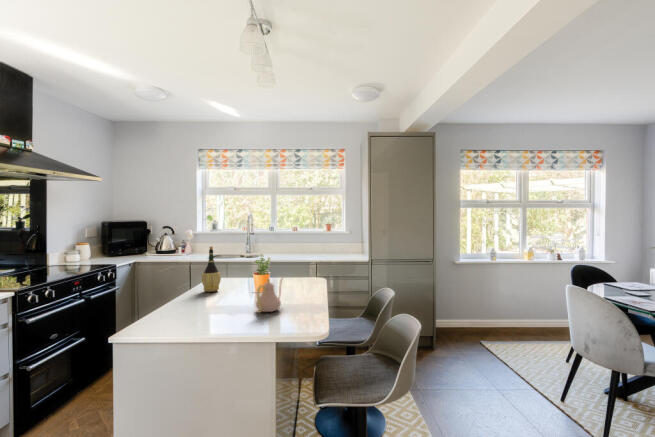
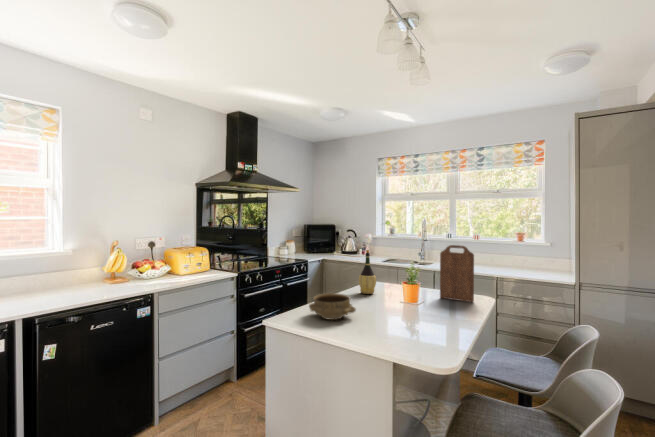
cutting board: none [281,237,310,286] -> present [440,245,474,302]
teapot: present [256,278,283,312] -> none [394,288,431,325]
ceramic bowl: none [160,294,216,323] -> present [309,293,356,320]

